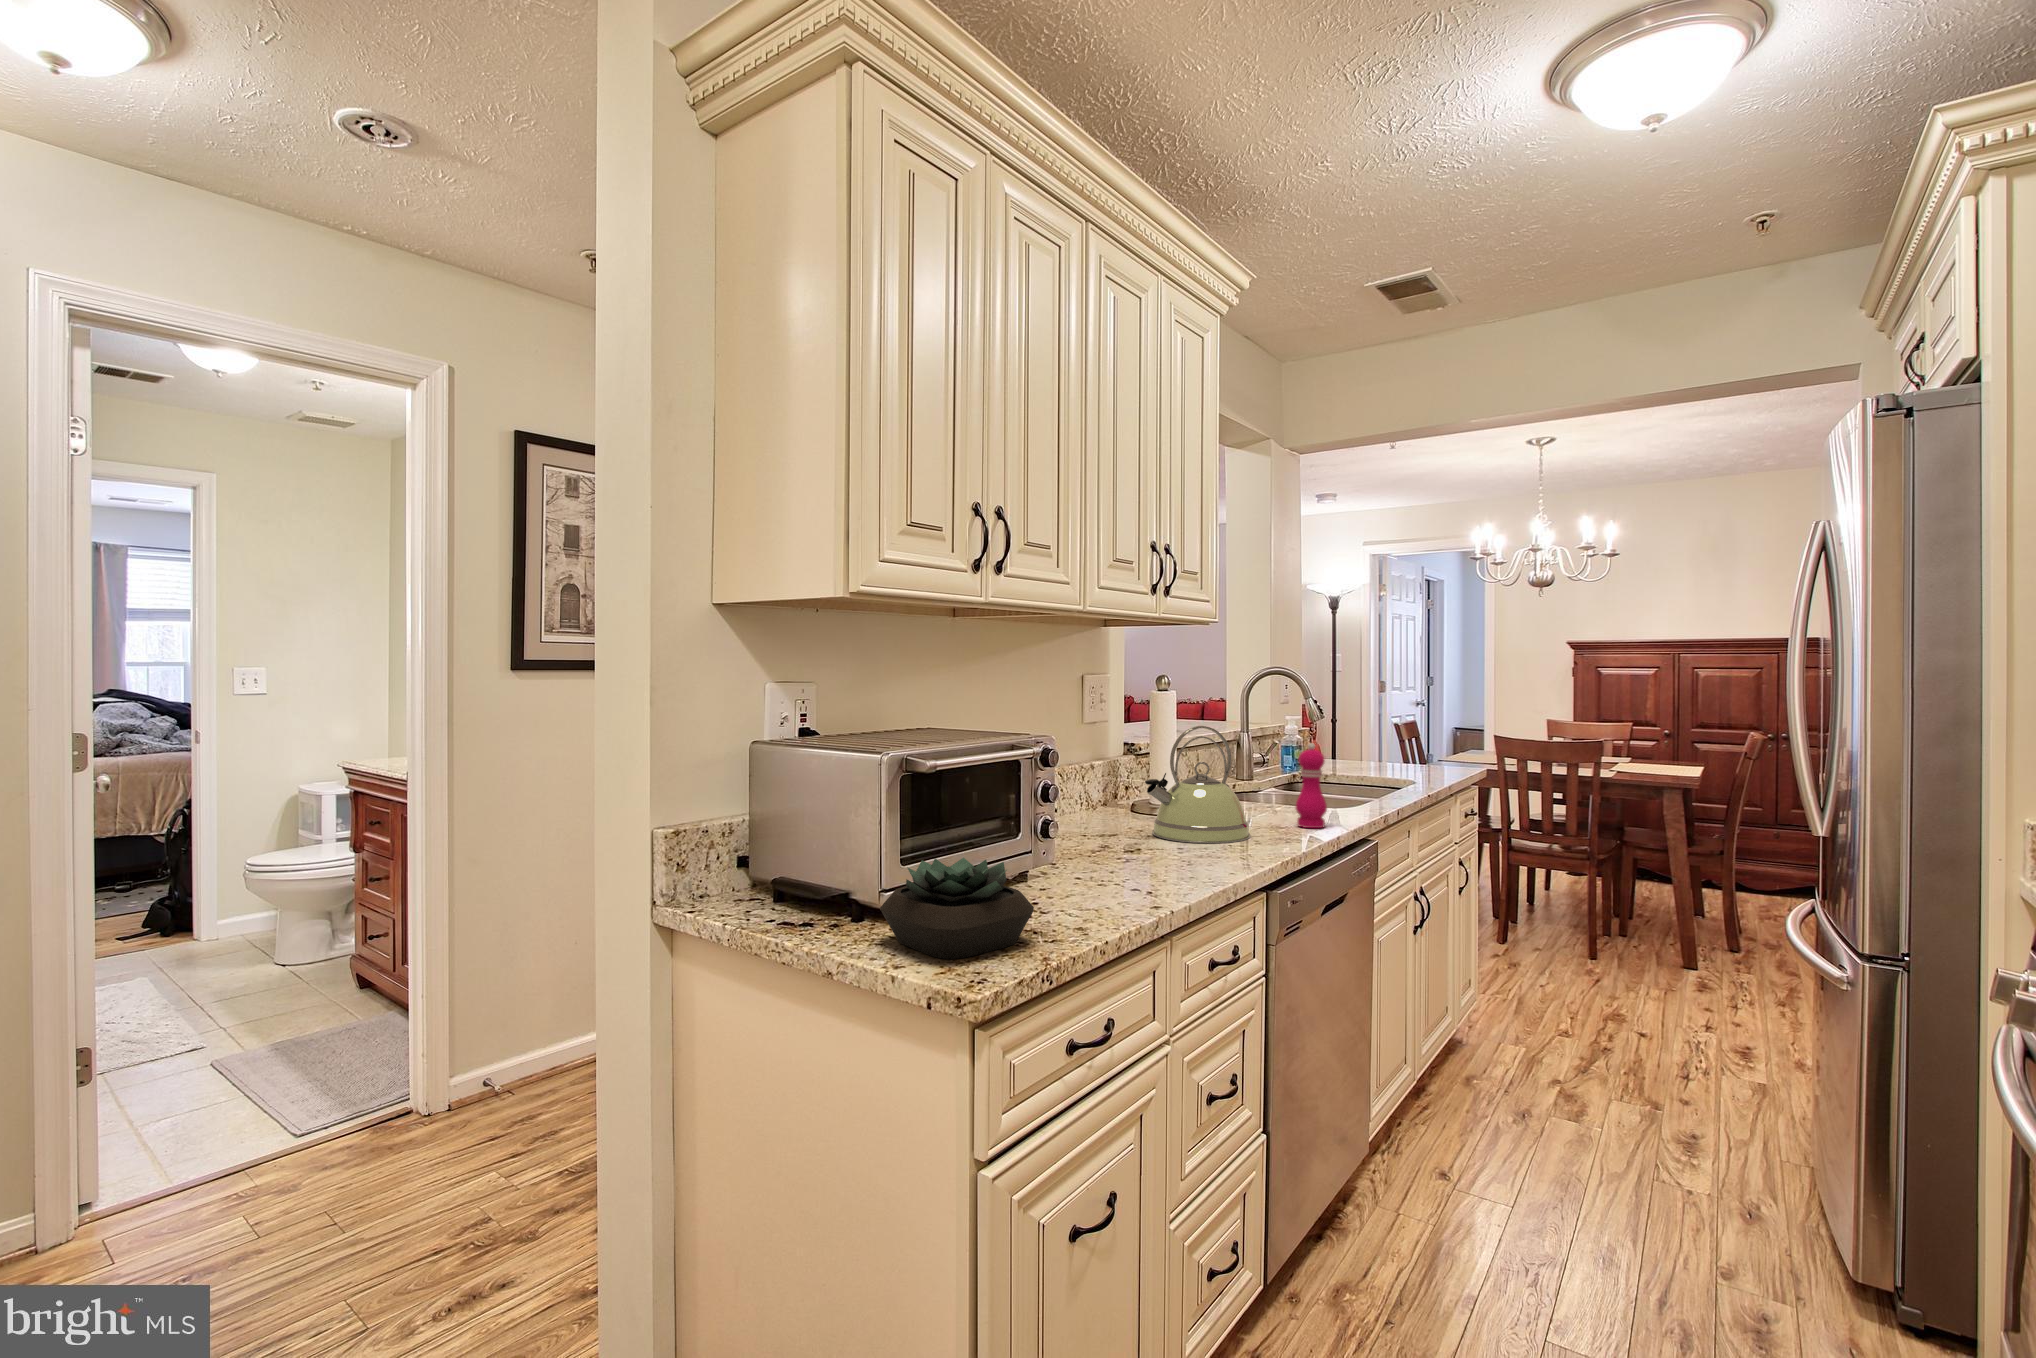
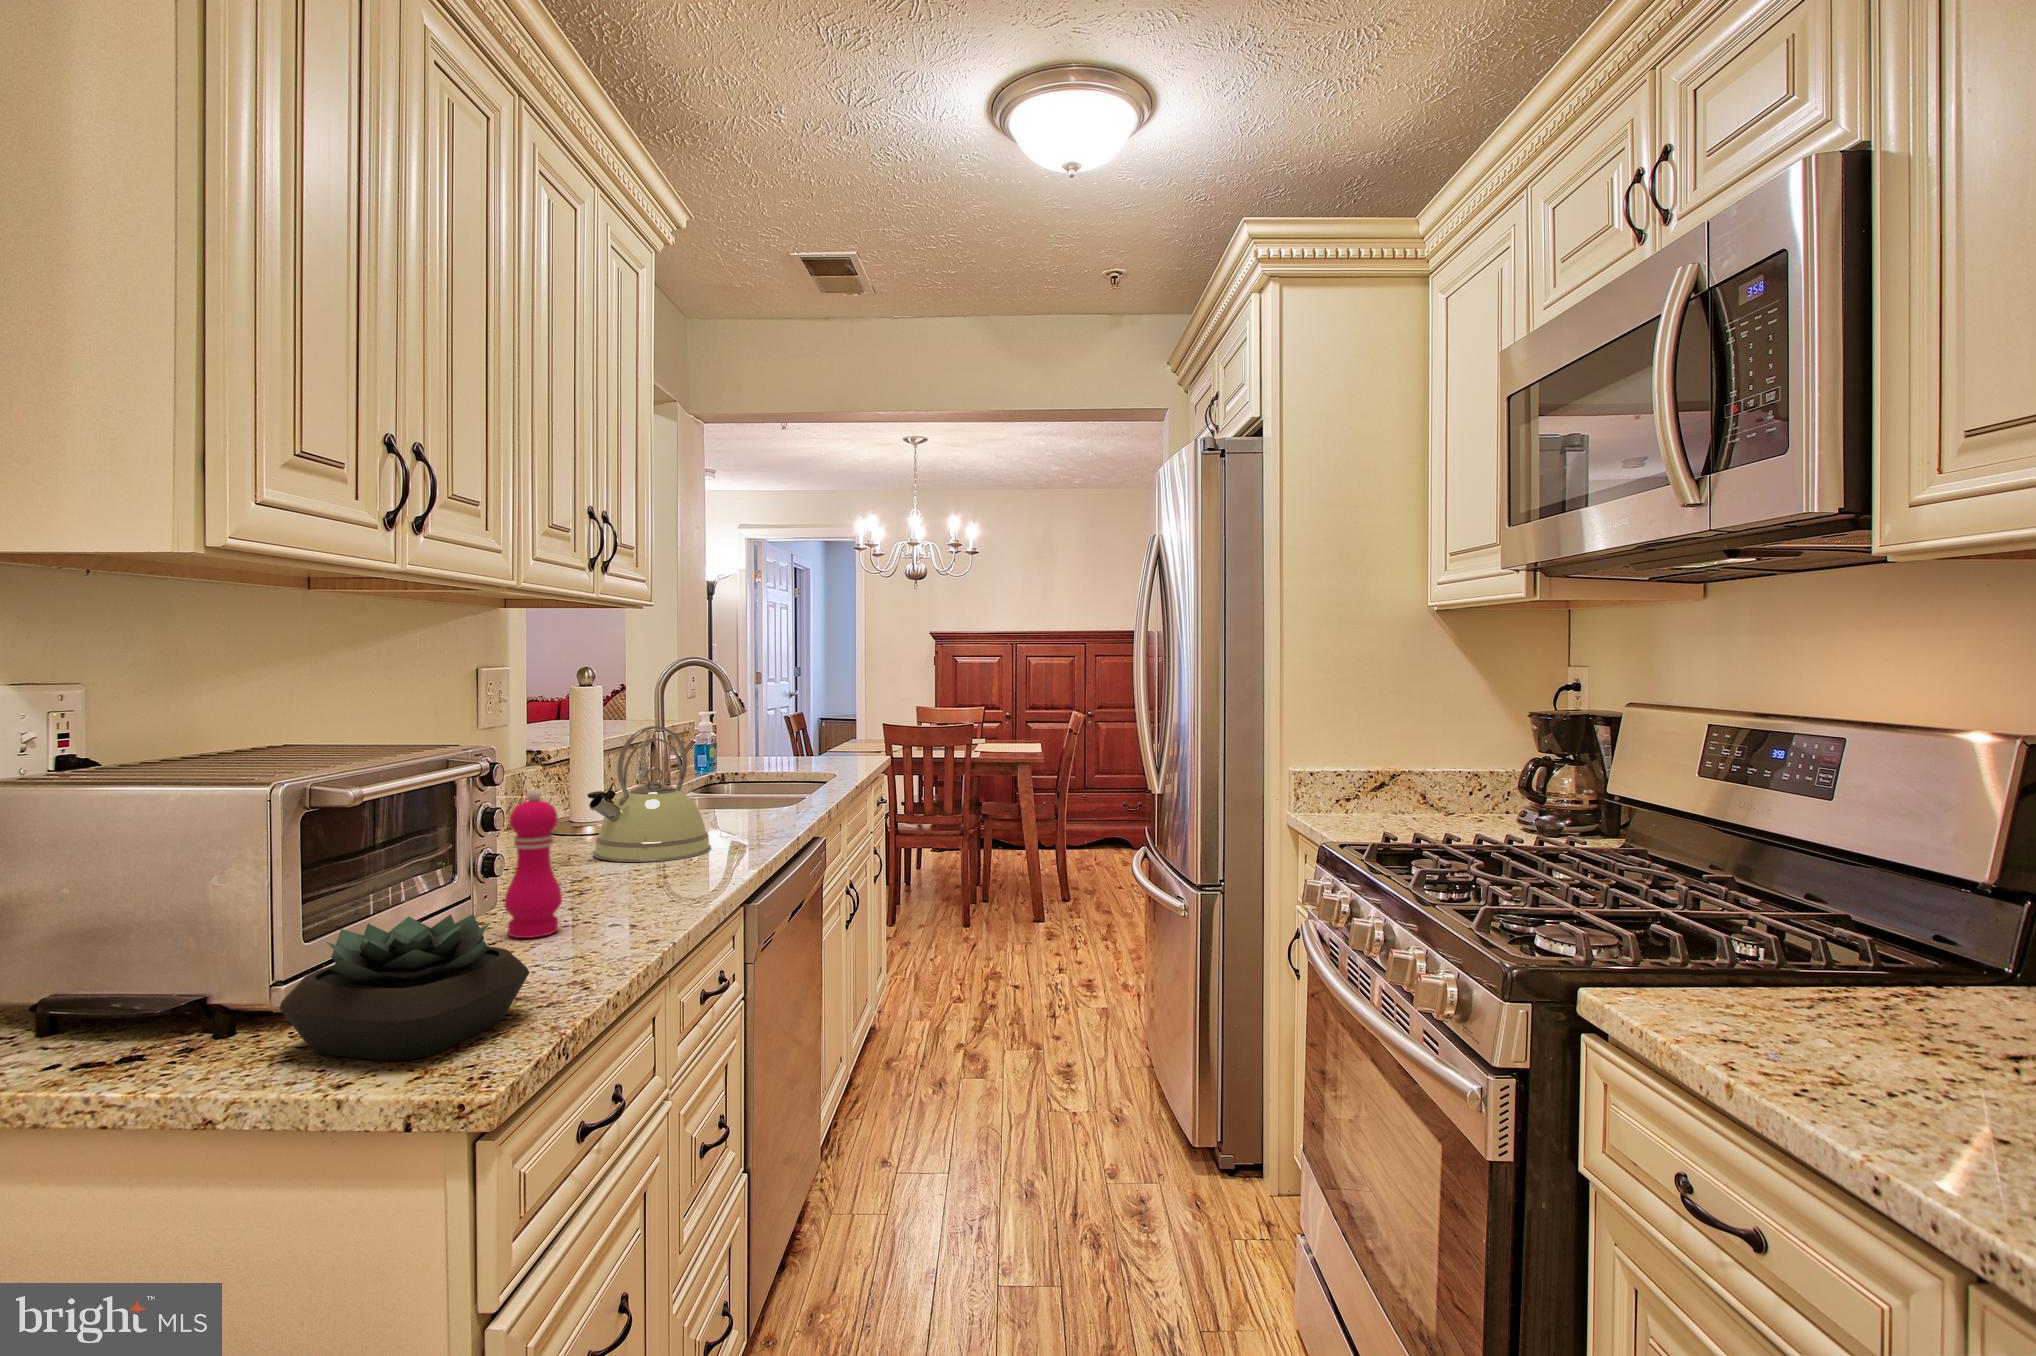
pepper mill: present [1296,743,1327,828] -> present [505,789,562,938]

